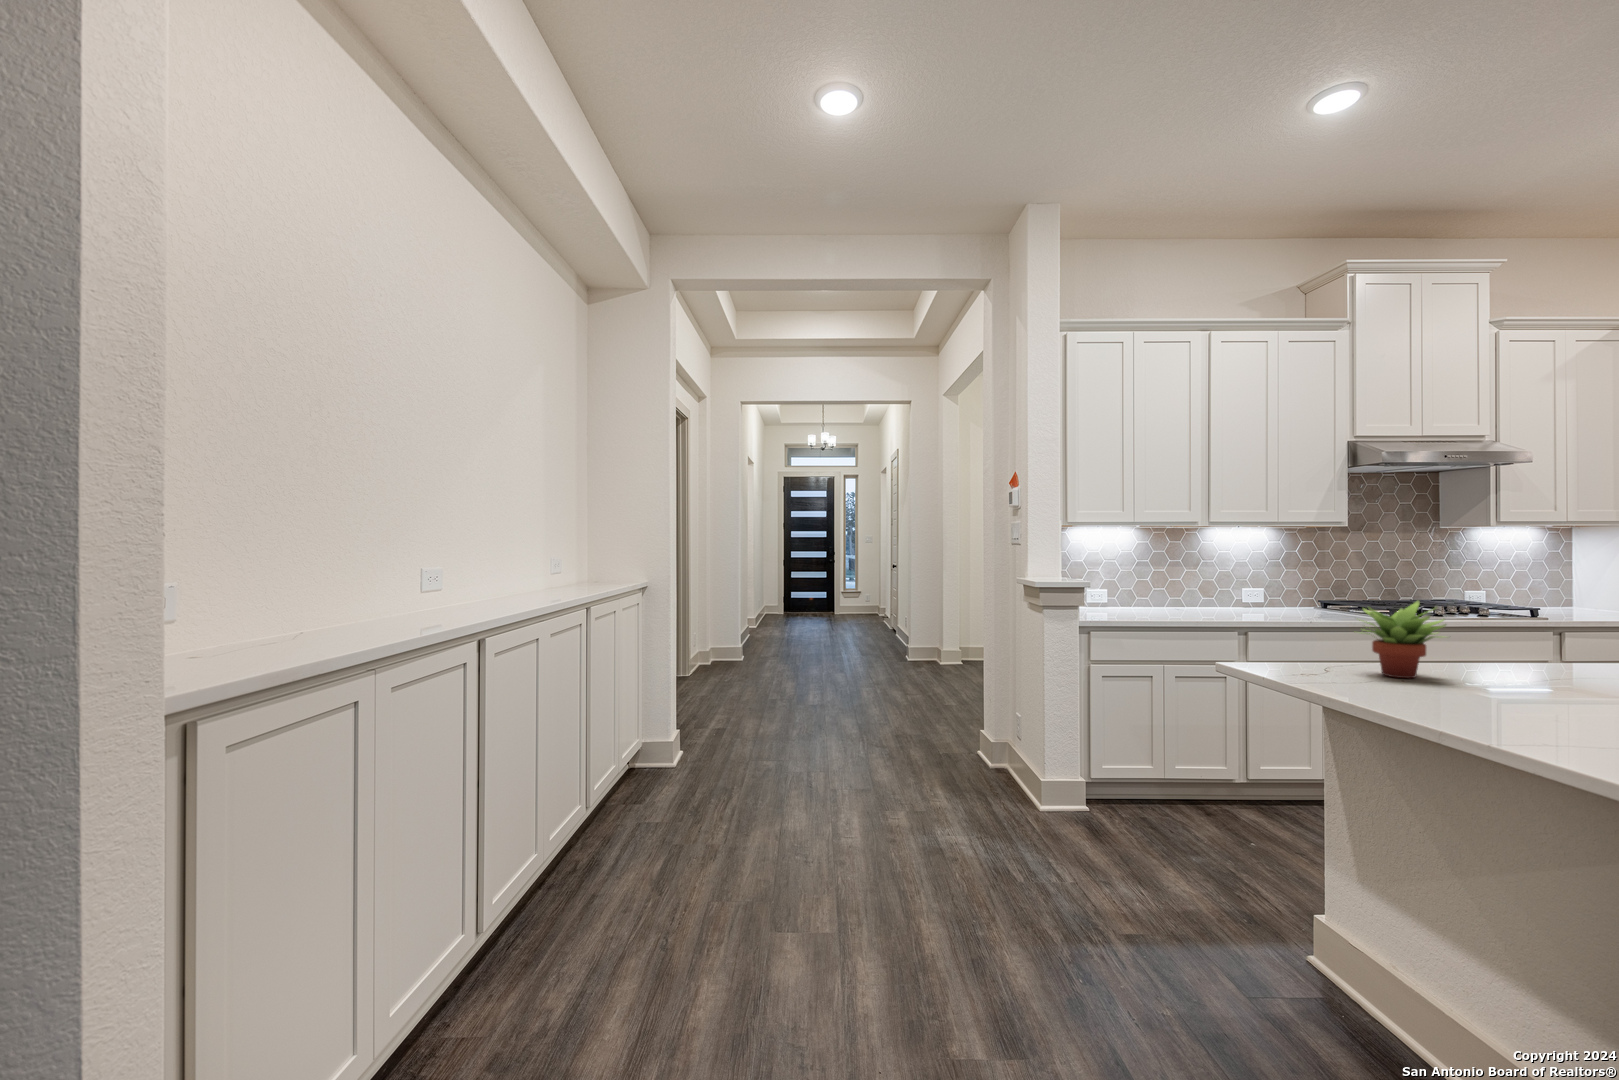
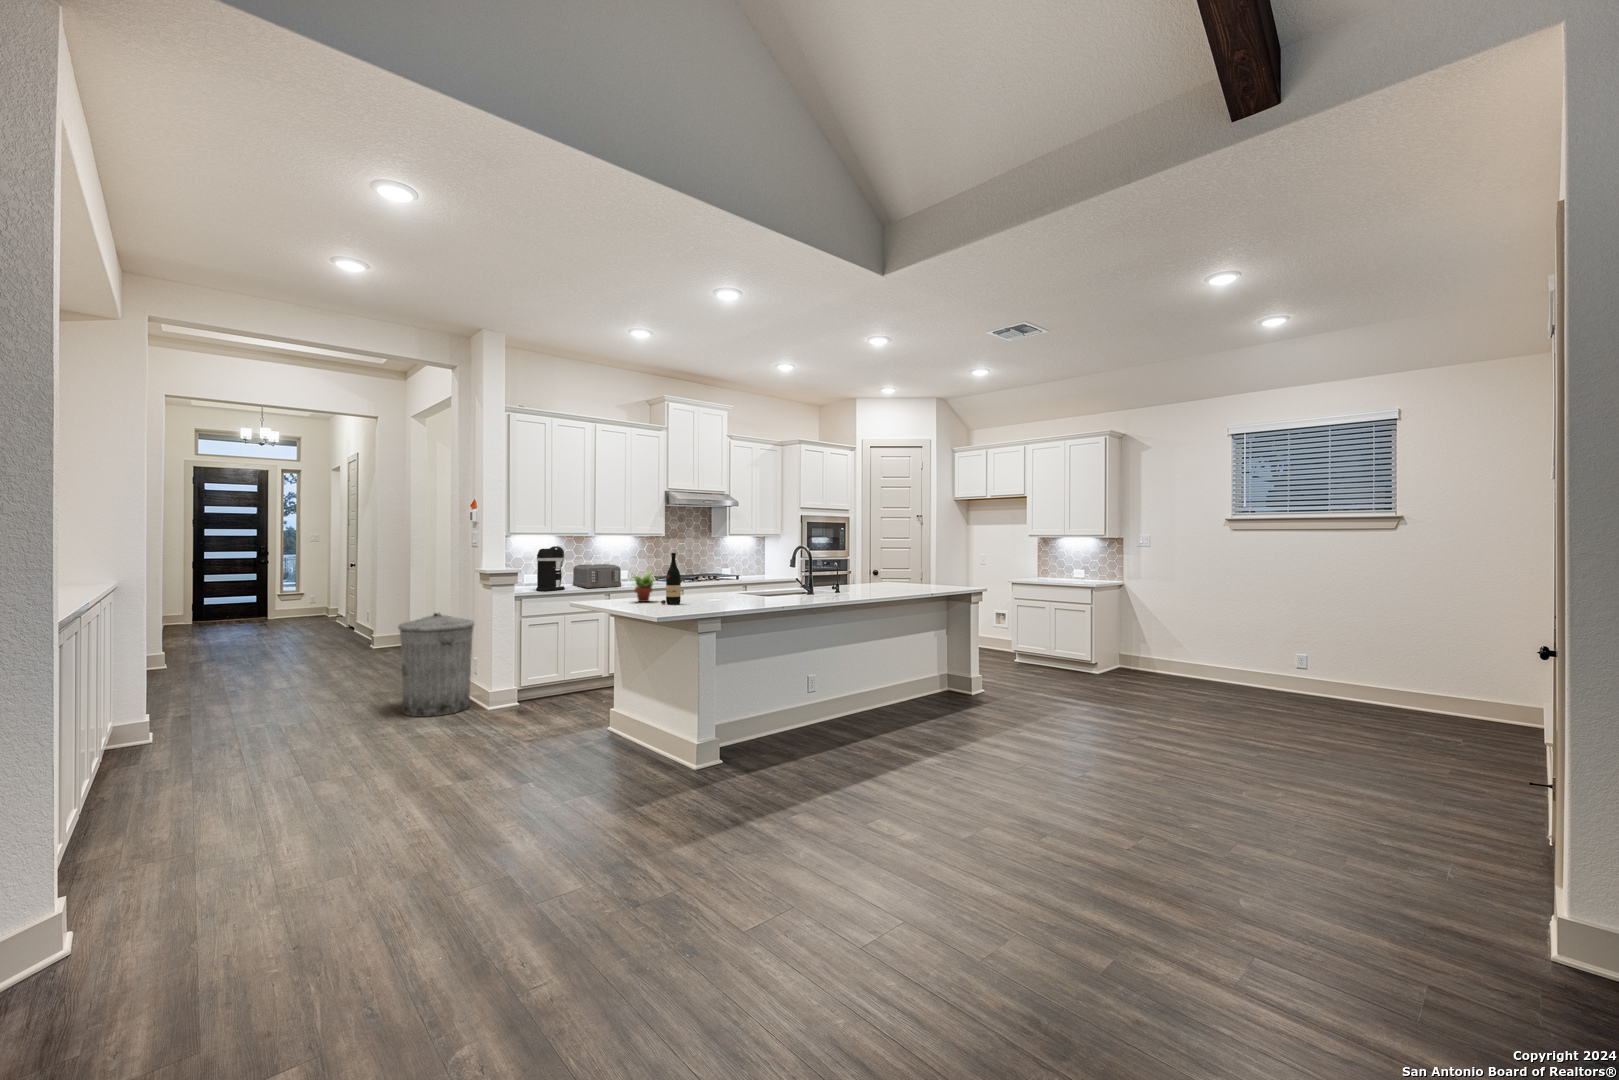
coffee maker: none [1111,545,1159,617] -> present [536,546,565,591]
wine bottle: none [1482,559,1553,706] -> present [661,553,681,604]
toaster: none [1169,576,1264,616] -> present [573,564,621,588]
trash can: none [916,641,1018,799] -> present [398,613,475,717]

